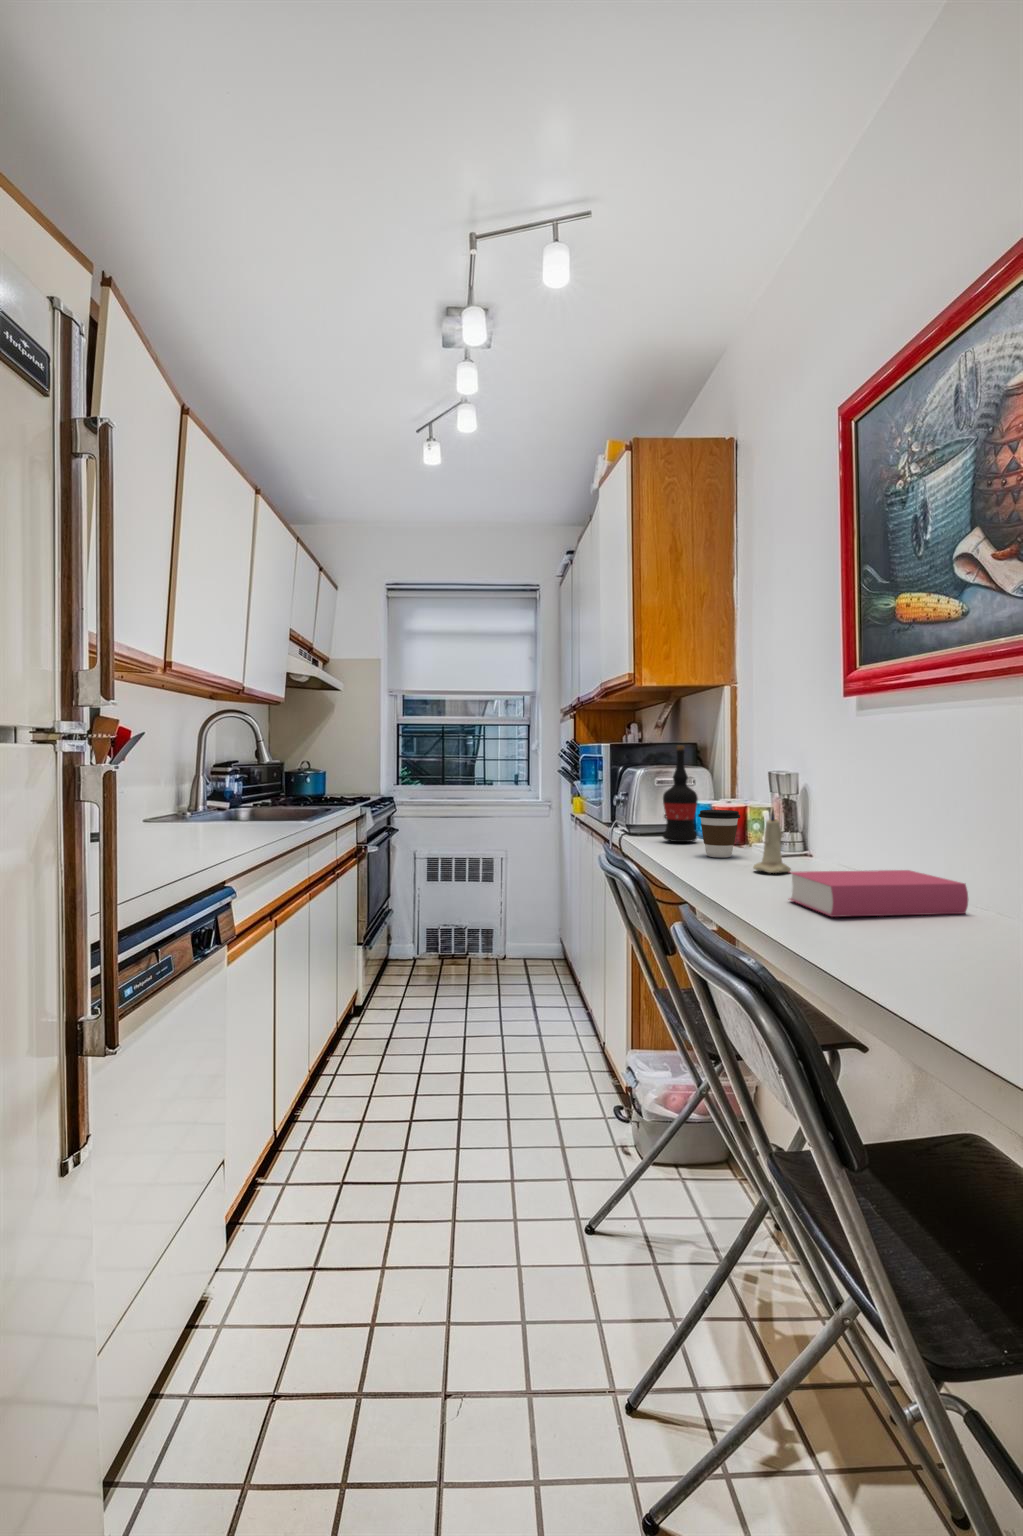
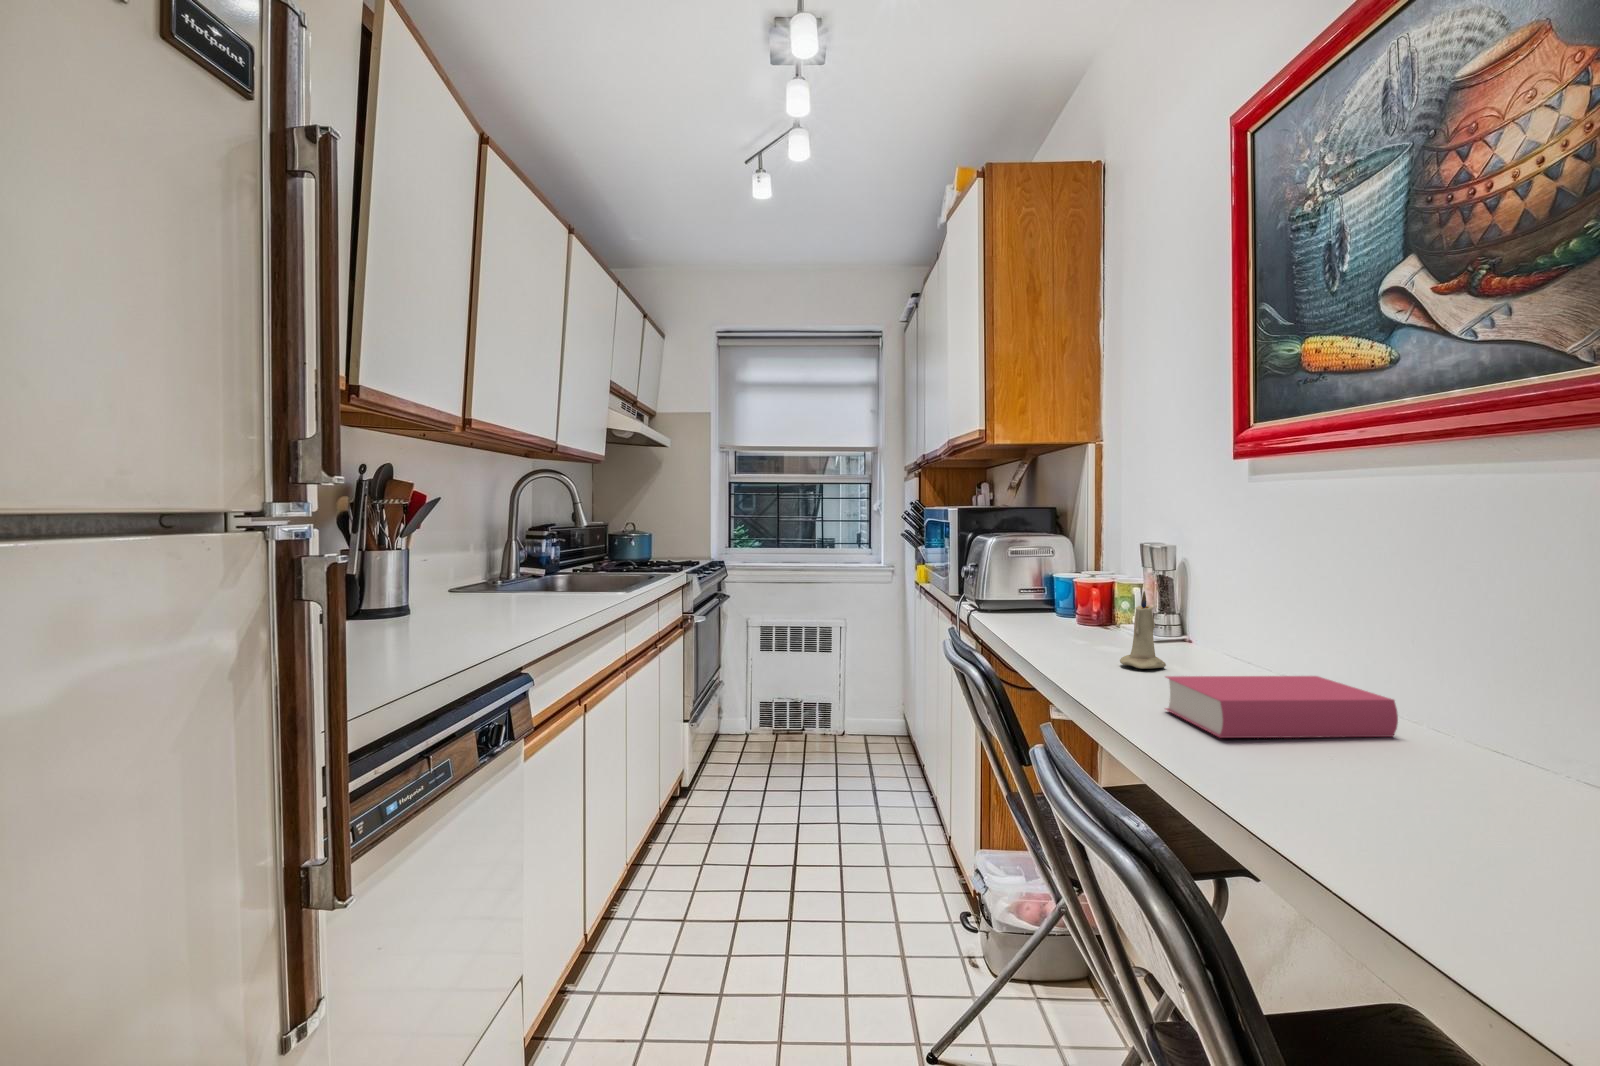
wine bottle: present [663,746,698,842] -> none [1014,514,1054,623]
coffee cup: present [698,810,740,858] -> none [1055,589,1105,645]

